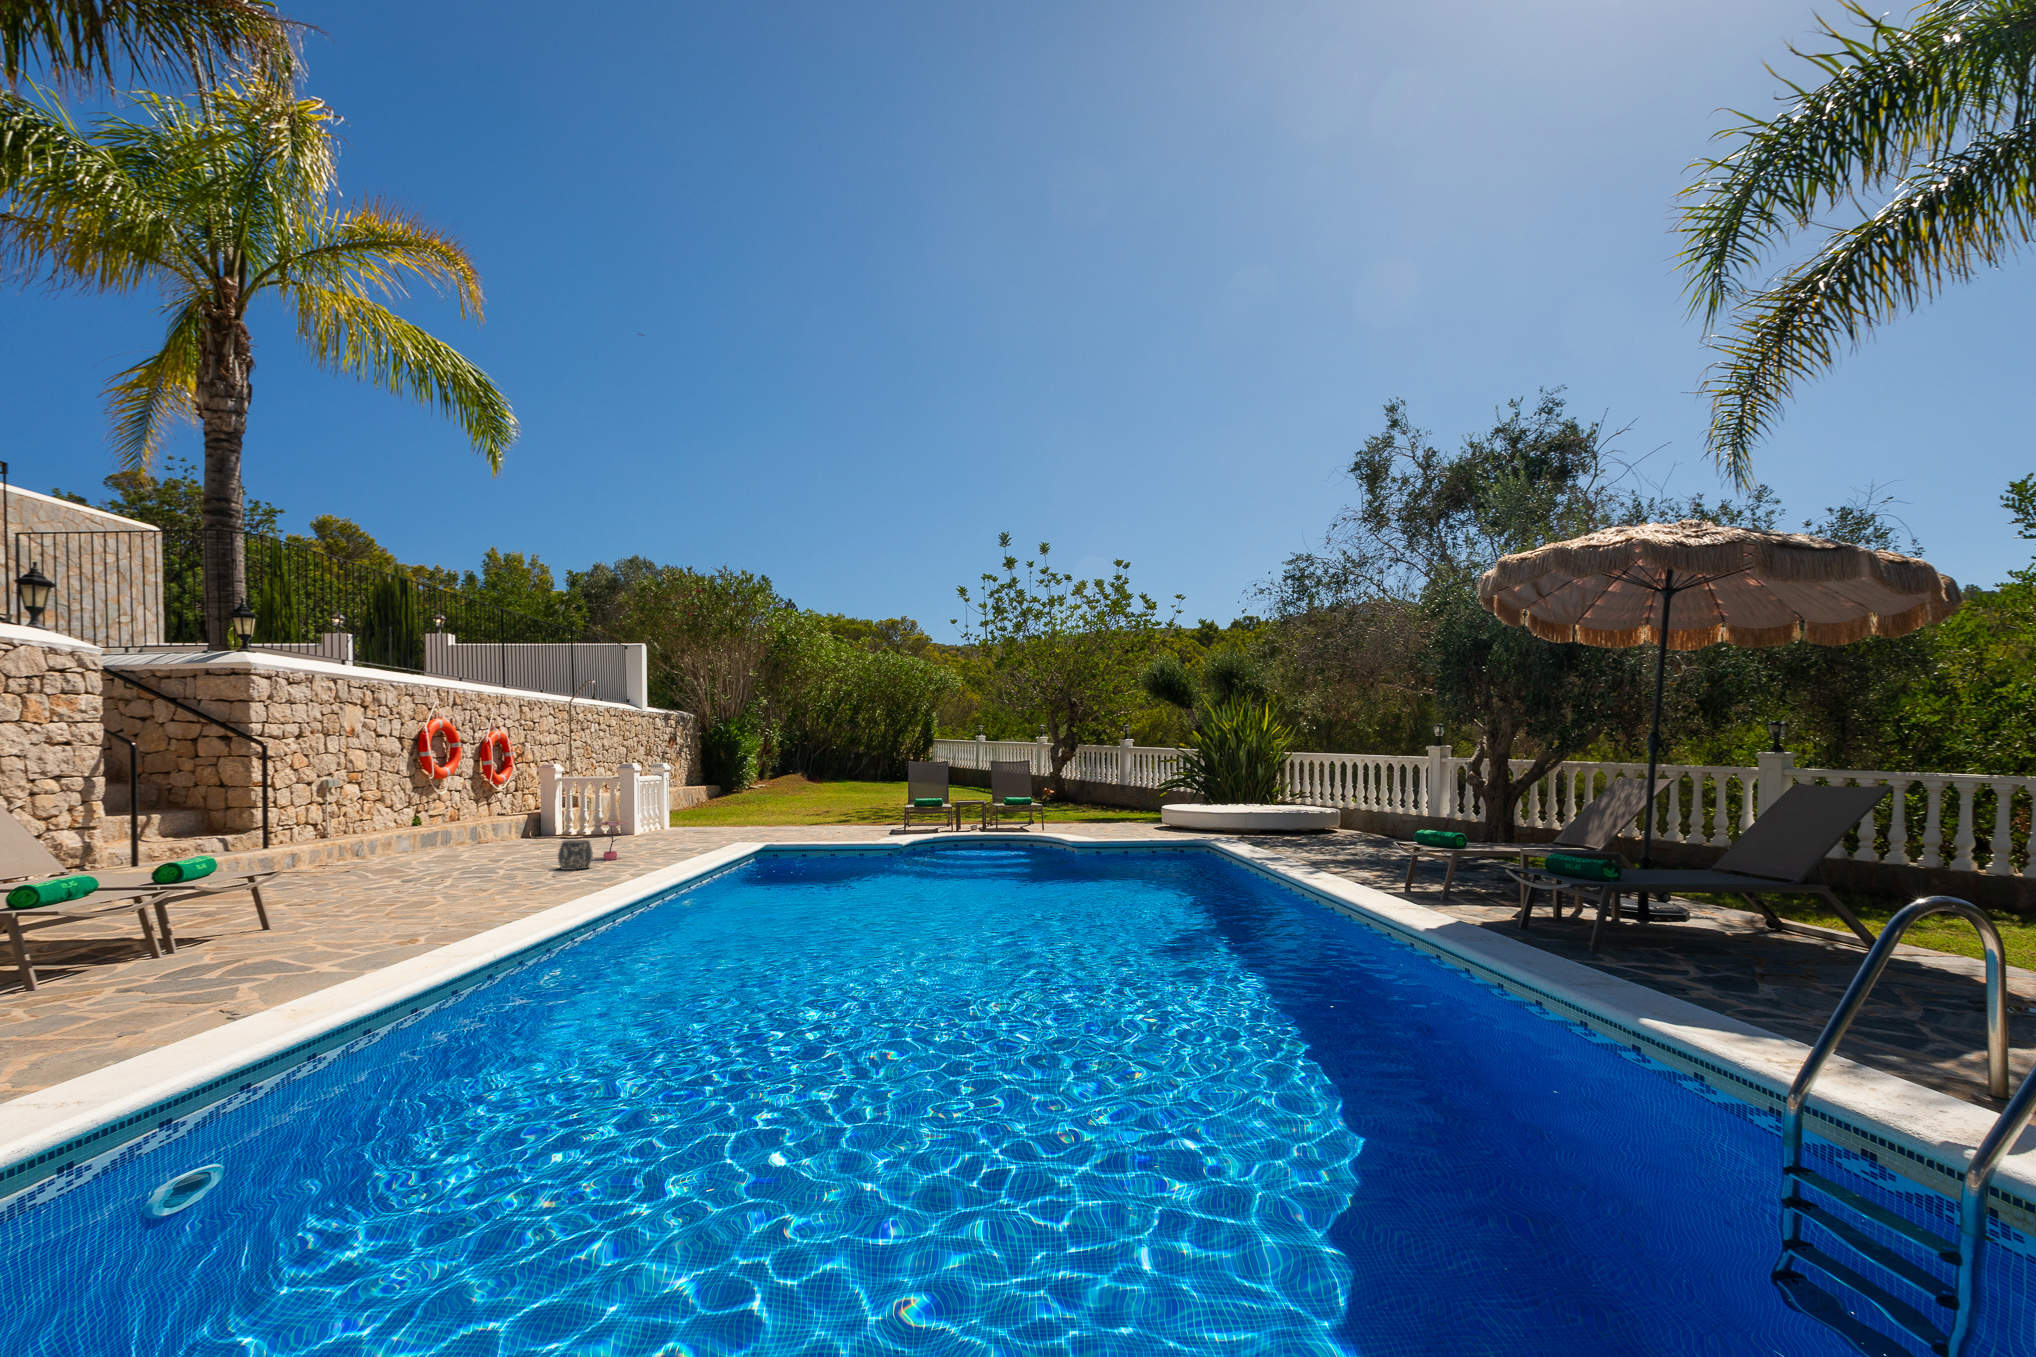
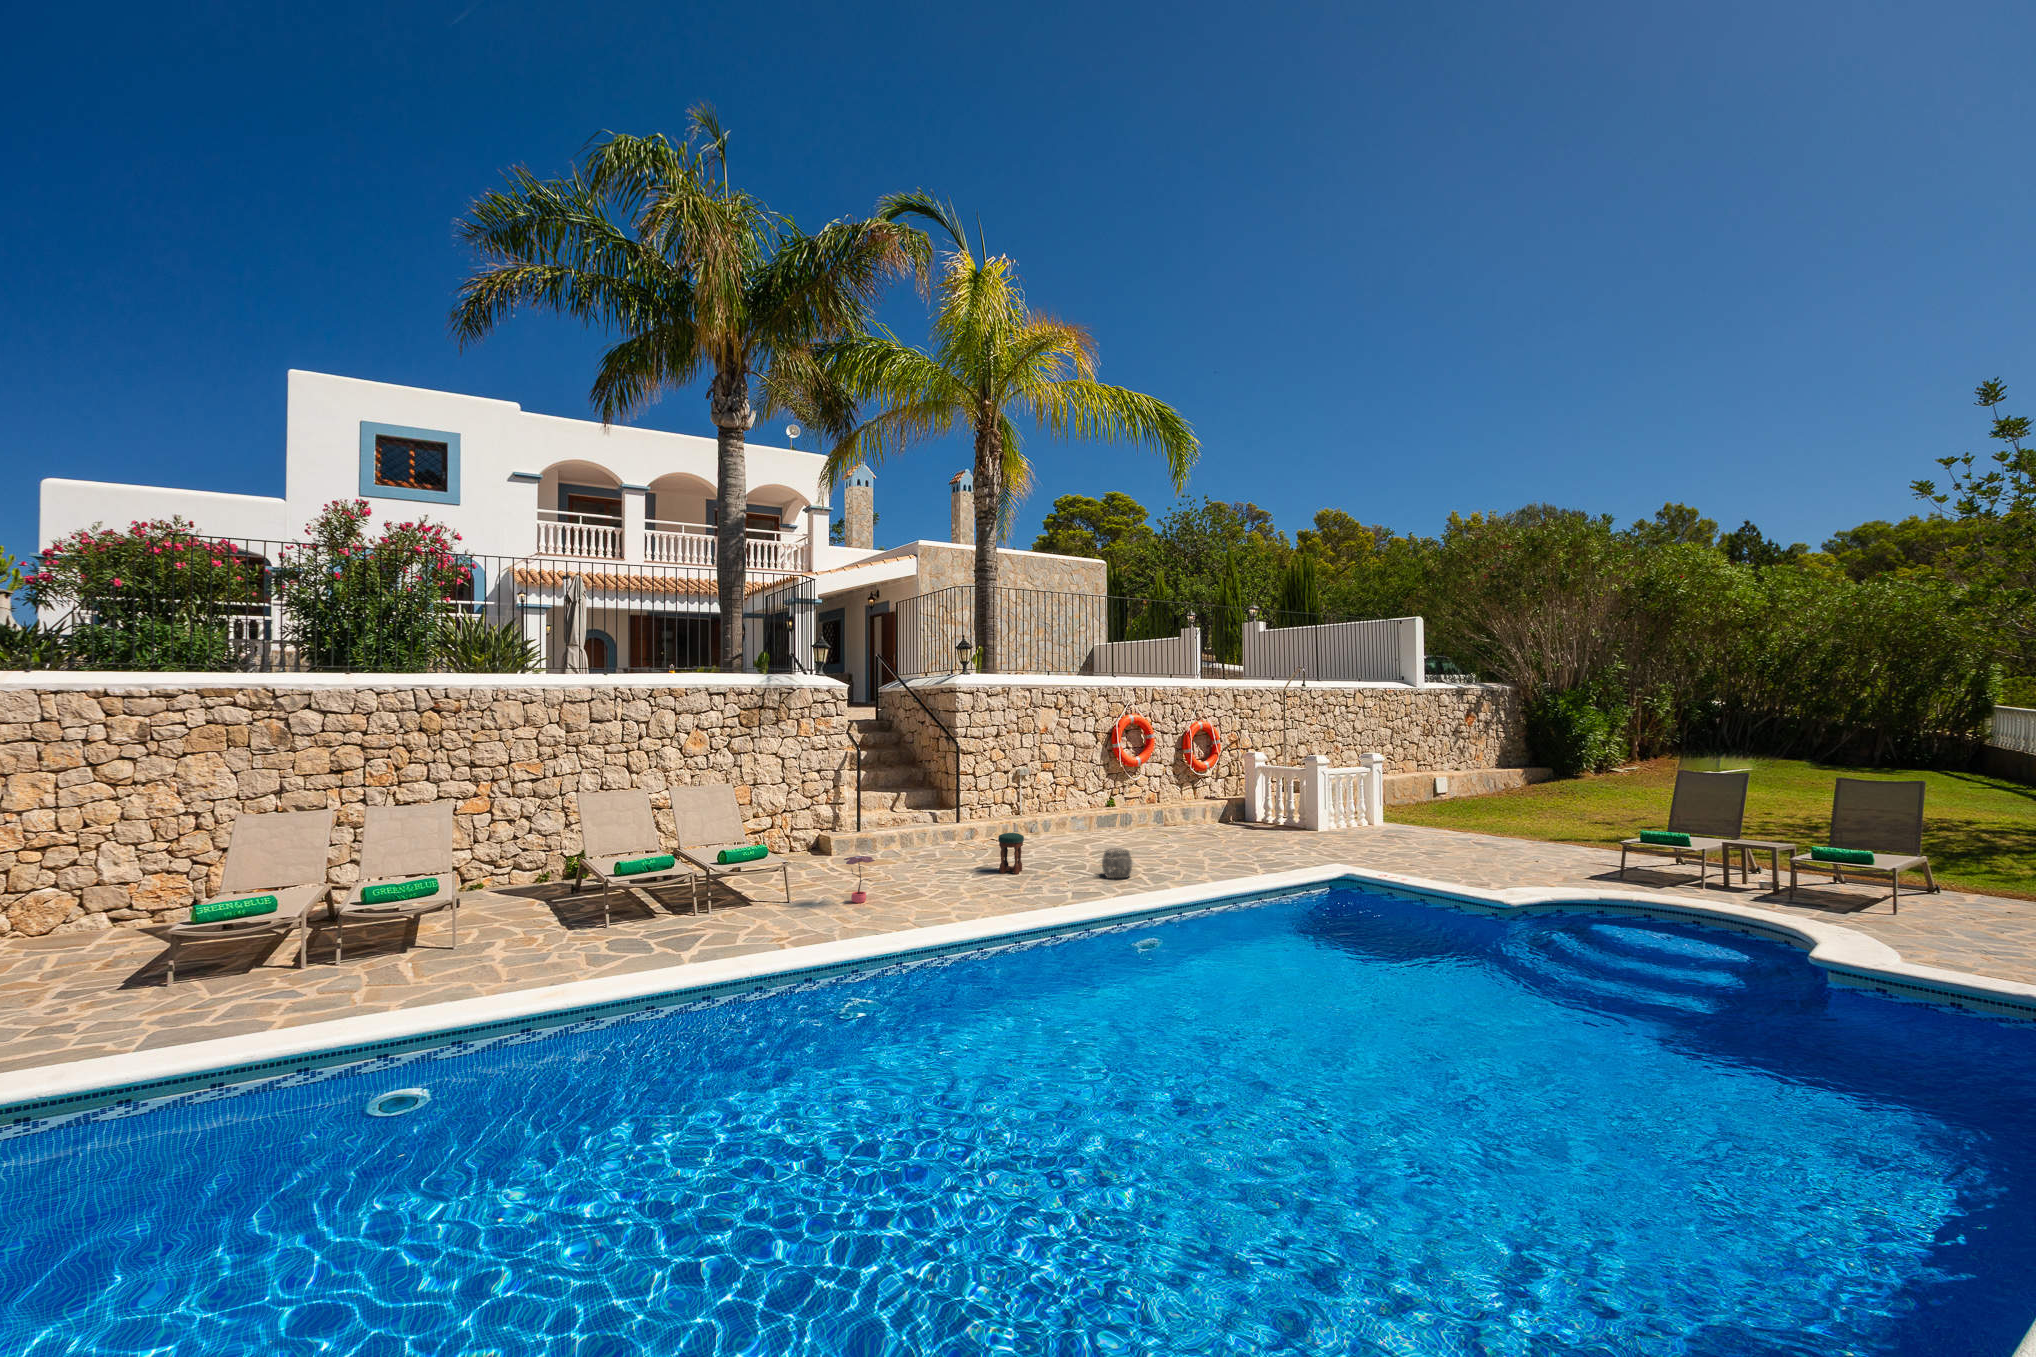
potted plant: present [596,821,627,860] -> present [844,856,875,903]
stool: none [433,835,469,882] -> present [998,833,1024,874]

